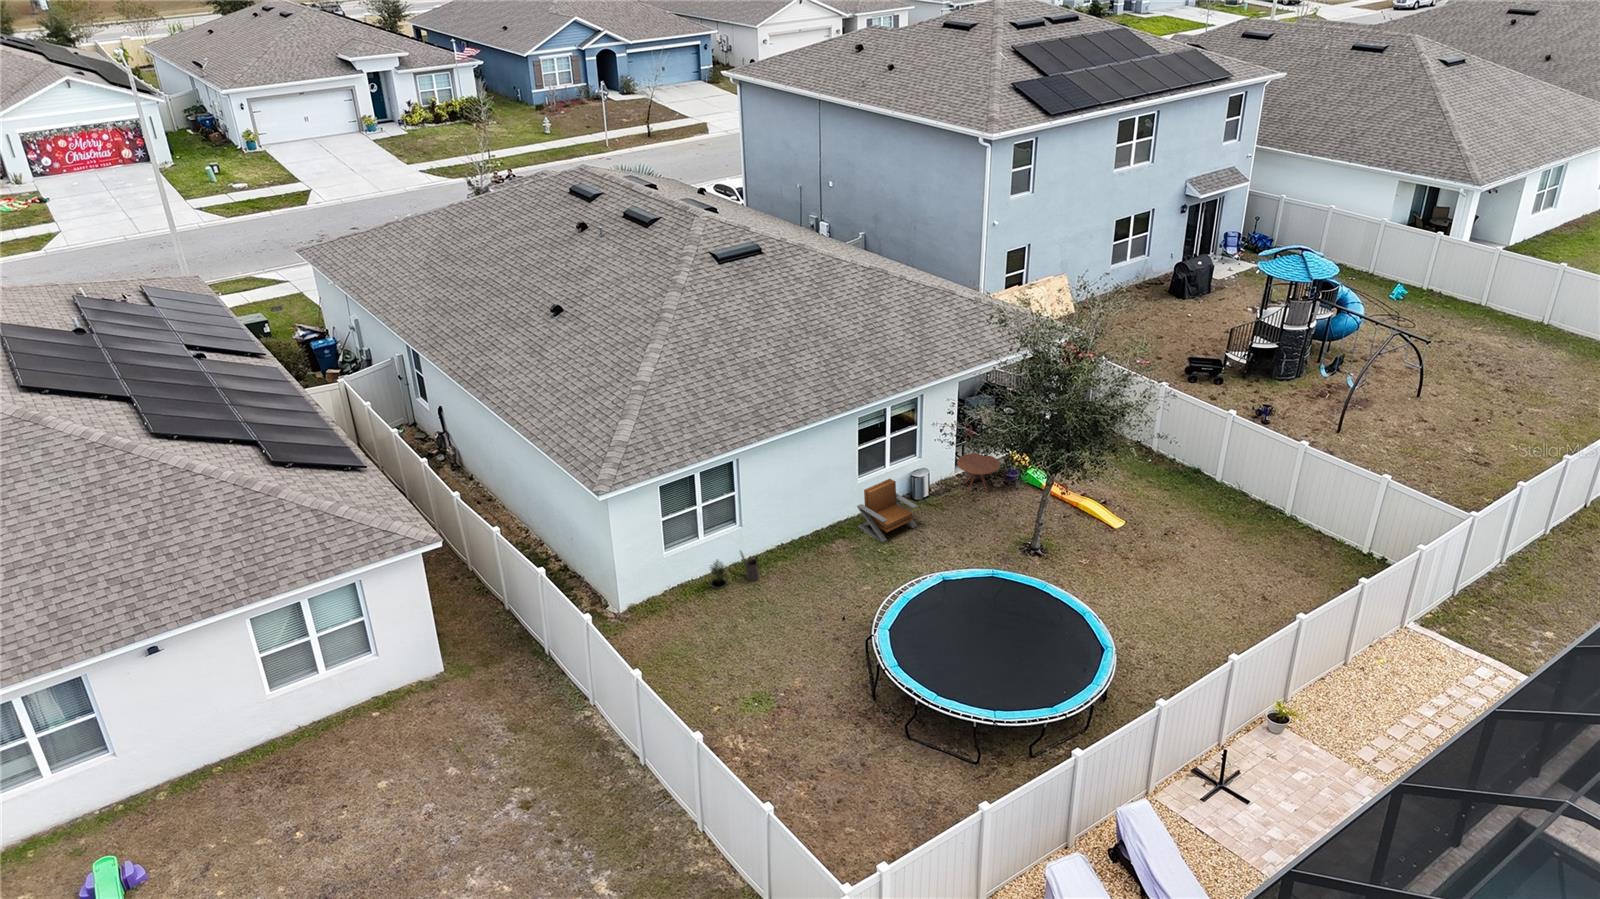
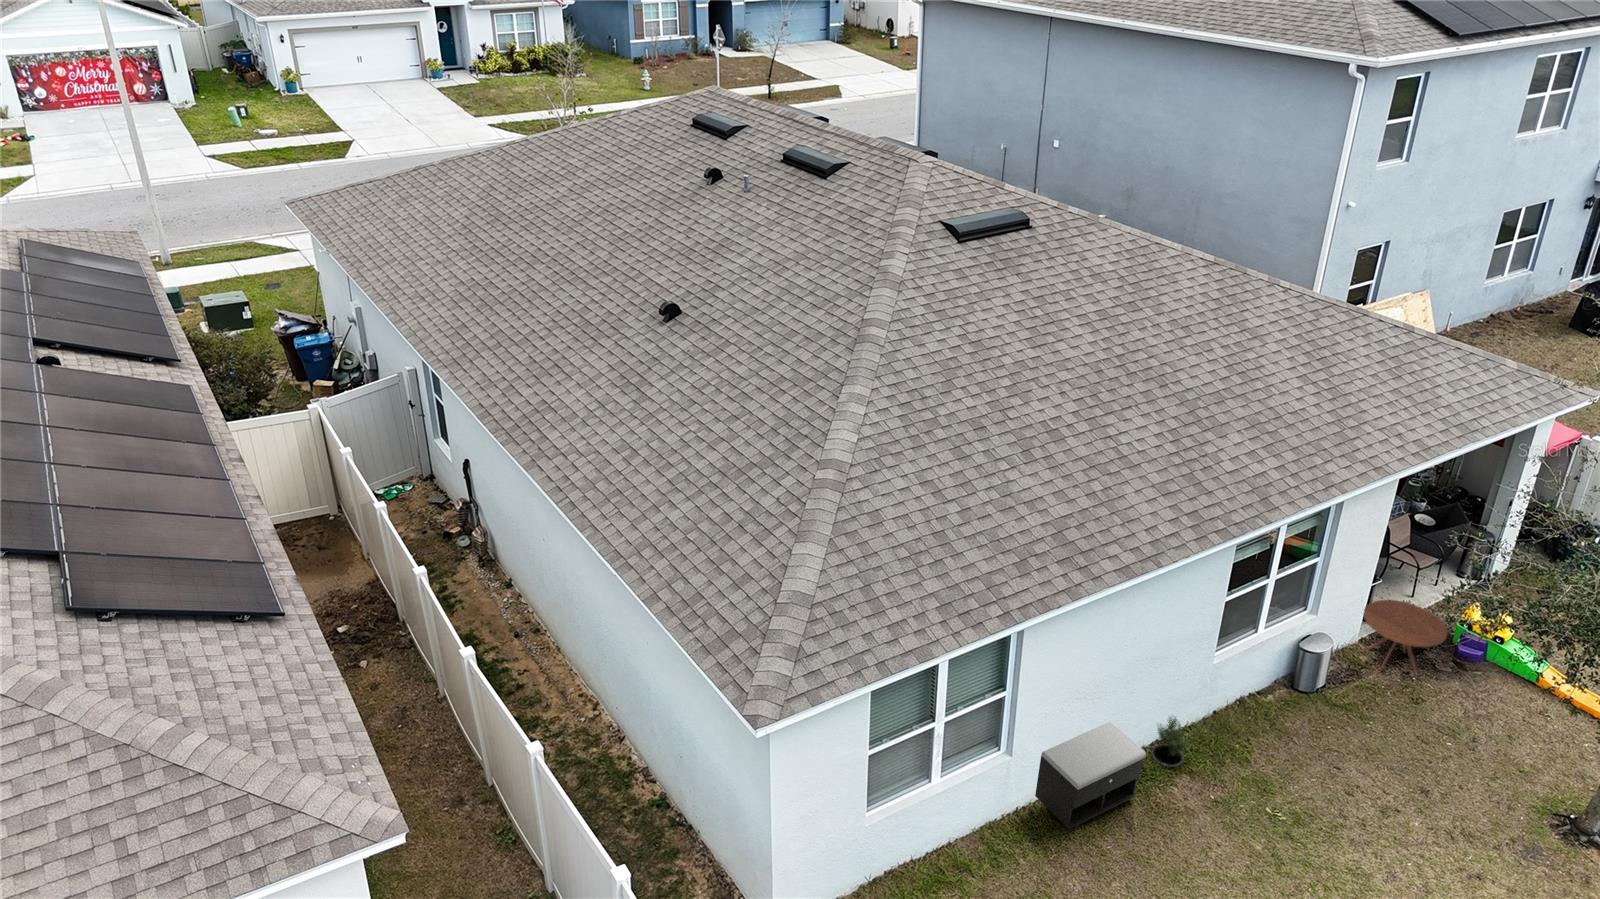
lounge chair: present [857,479,918,542] -> none [1198,651,1320,778]
storage bench: none [762,515,816,568] -> present [1035,722,1146,829]
watering can: present [740,551,759,581] -> none [999,791,1039,858]
potted tree: present [710,561,728,589] -> present [1152,716,1189,767]

